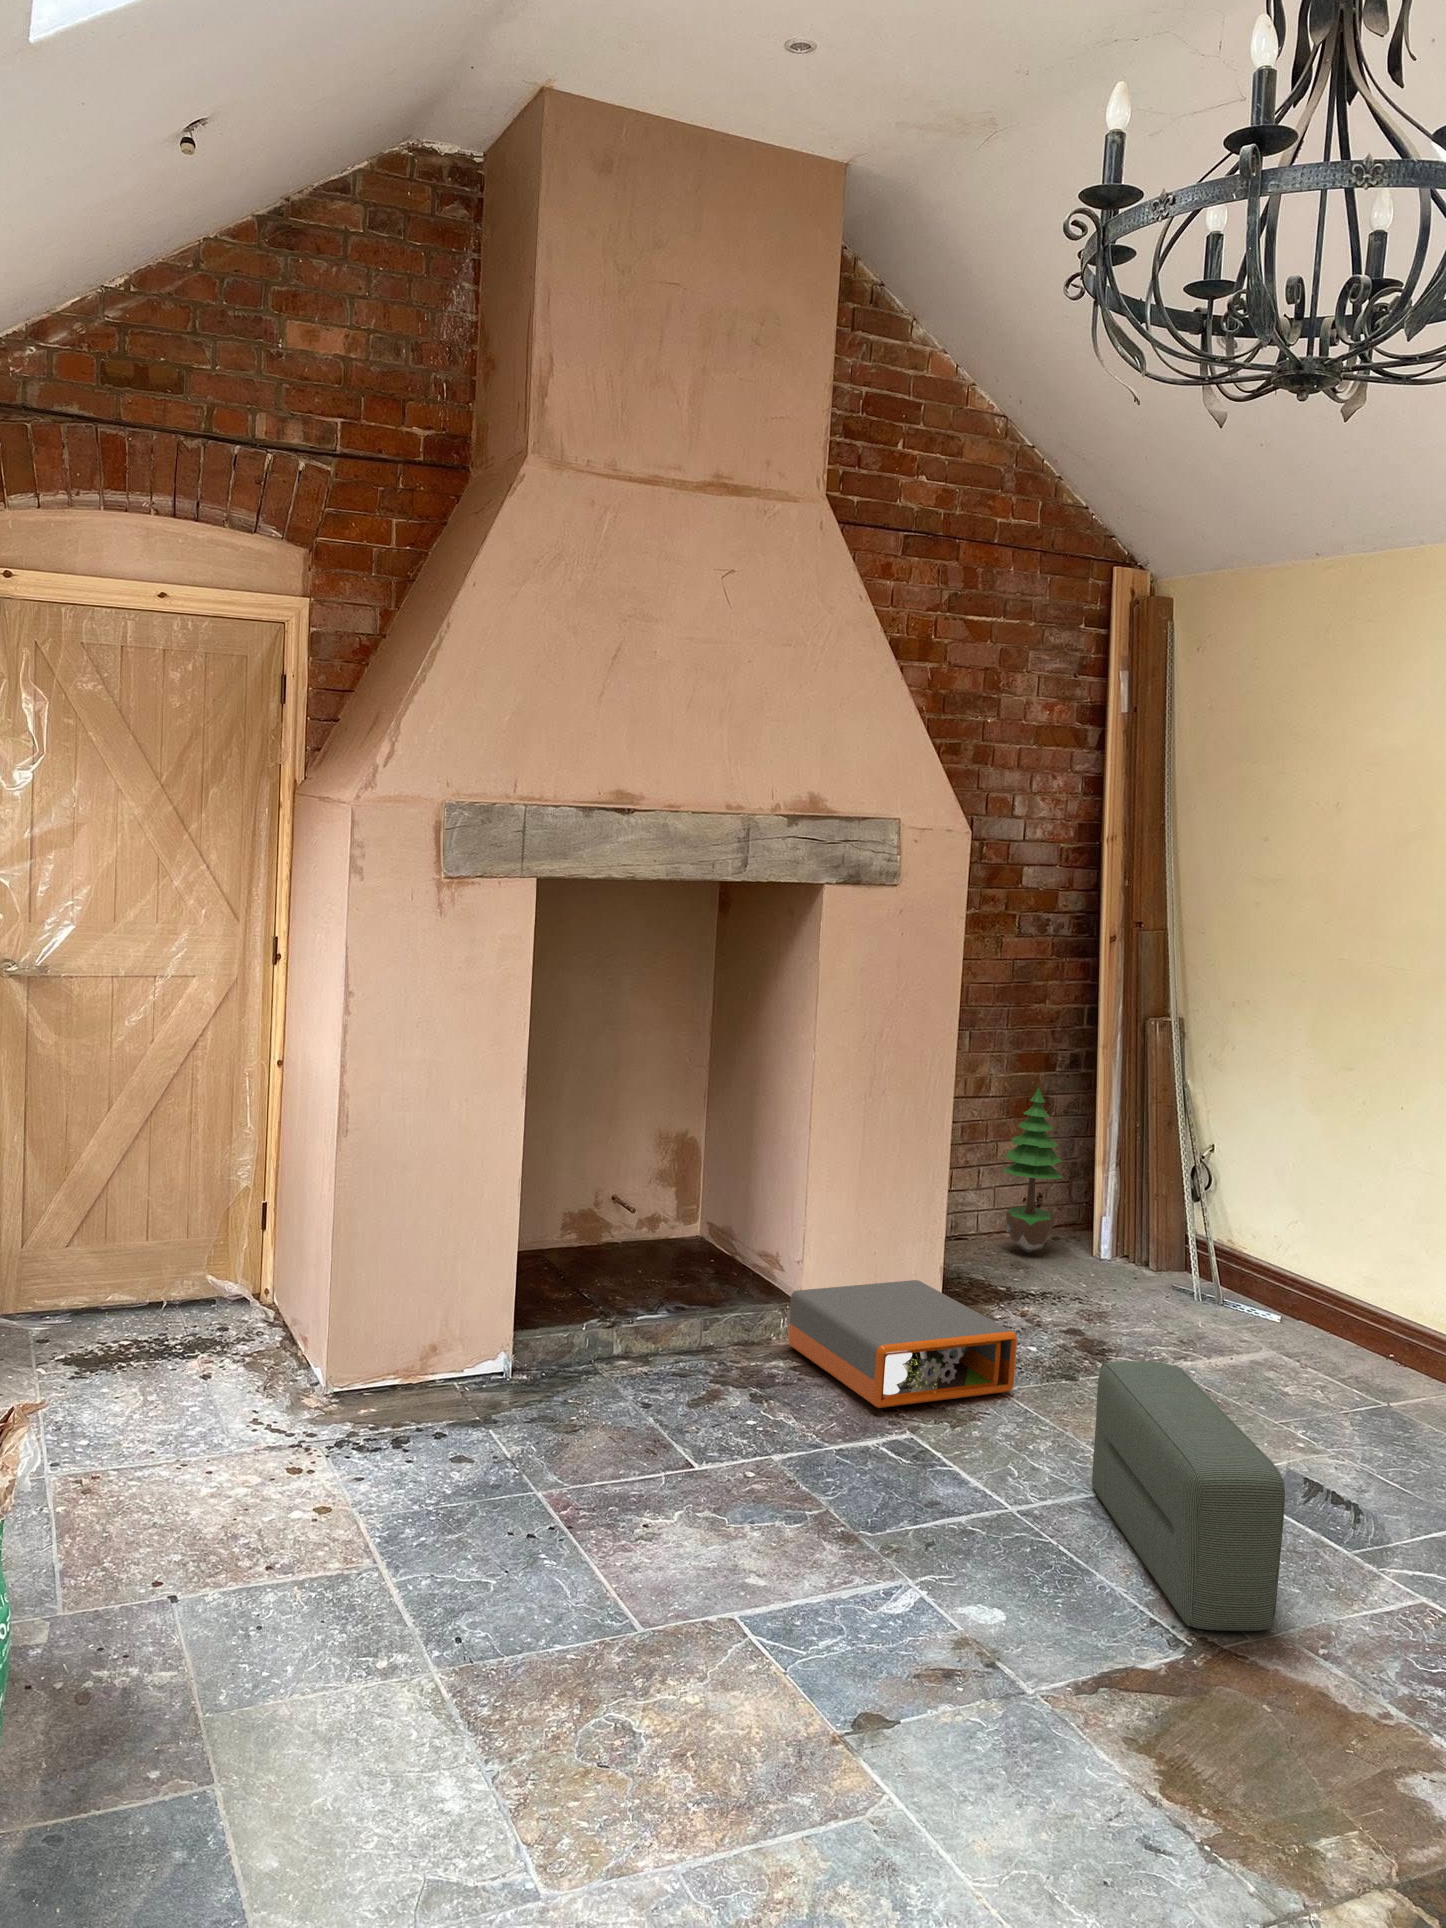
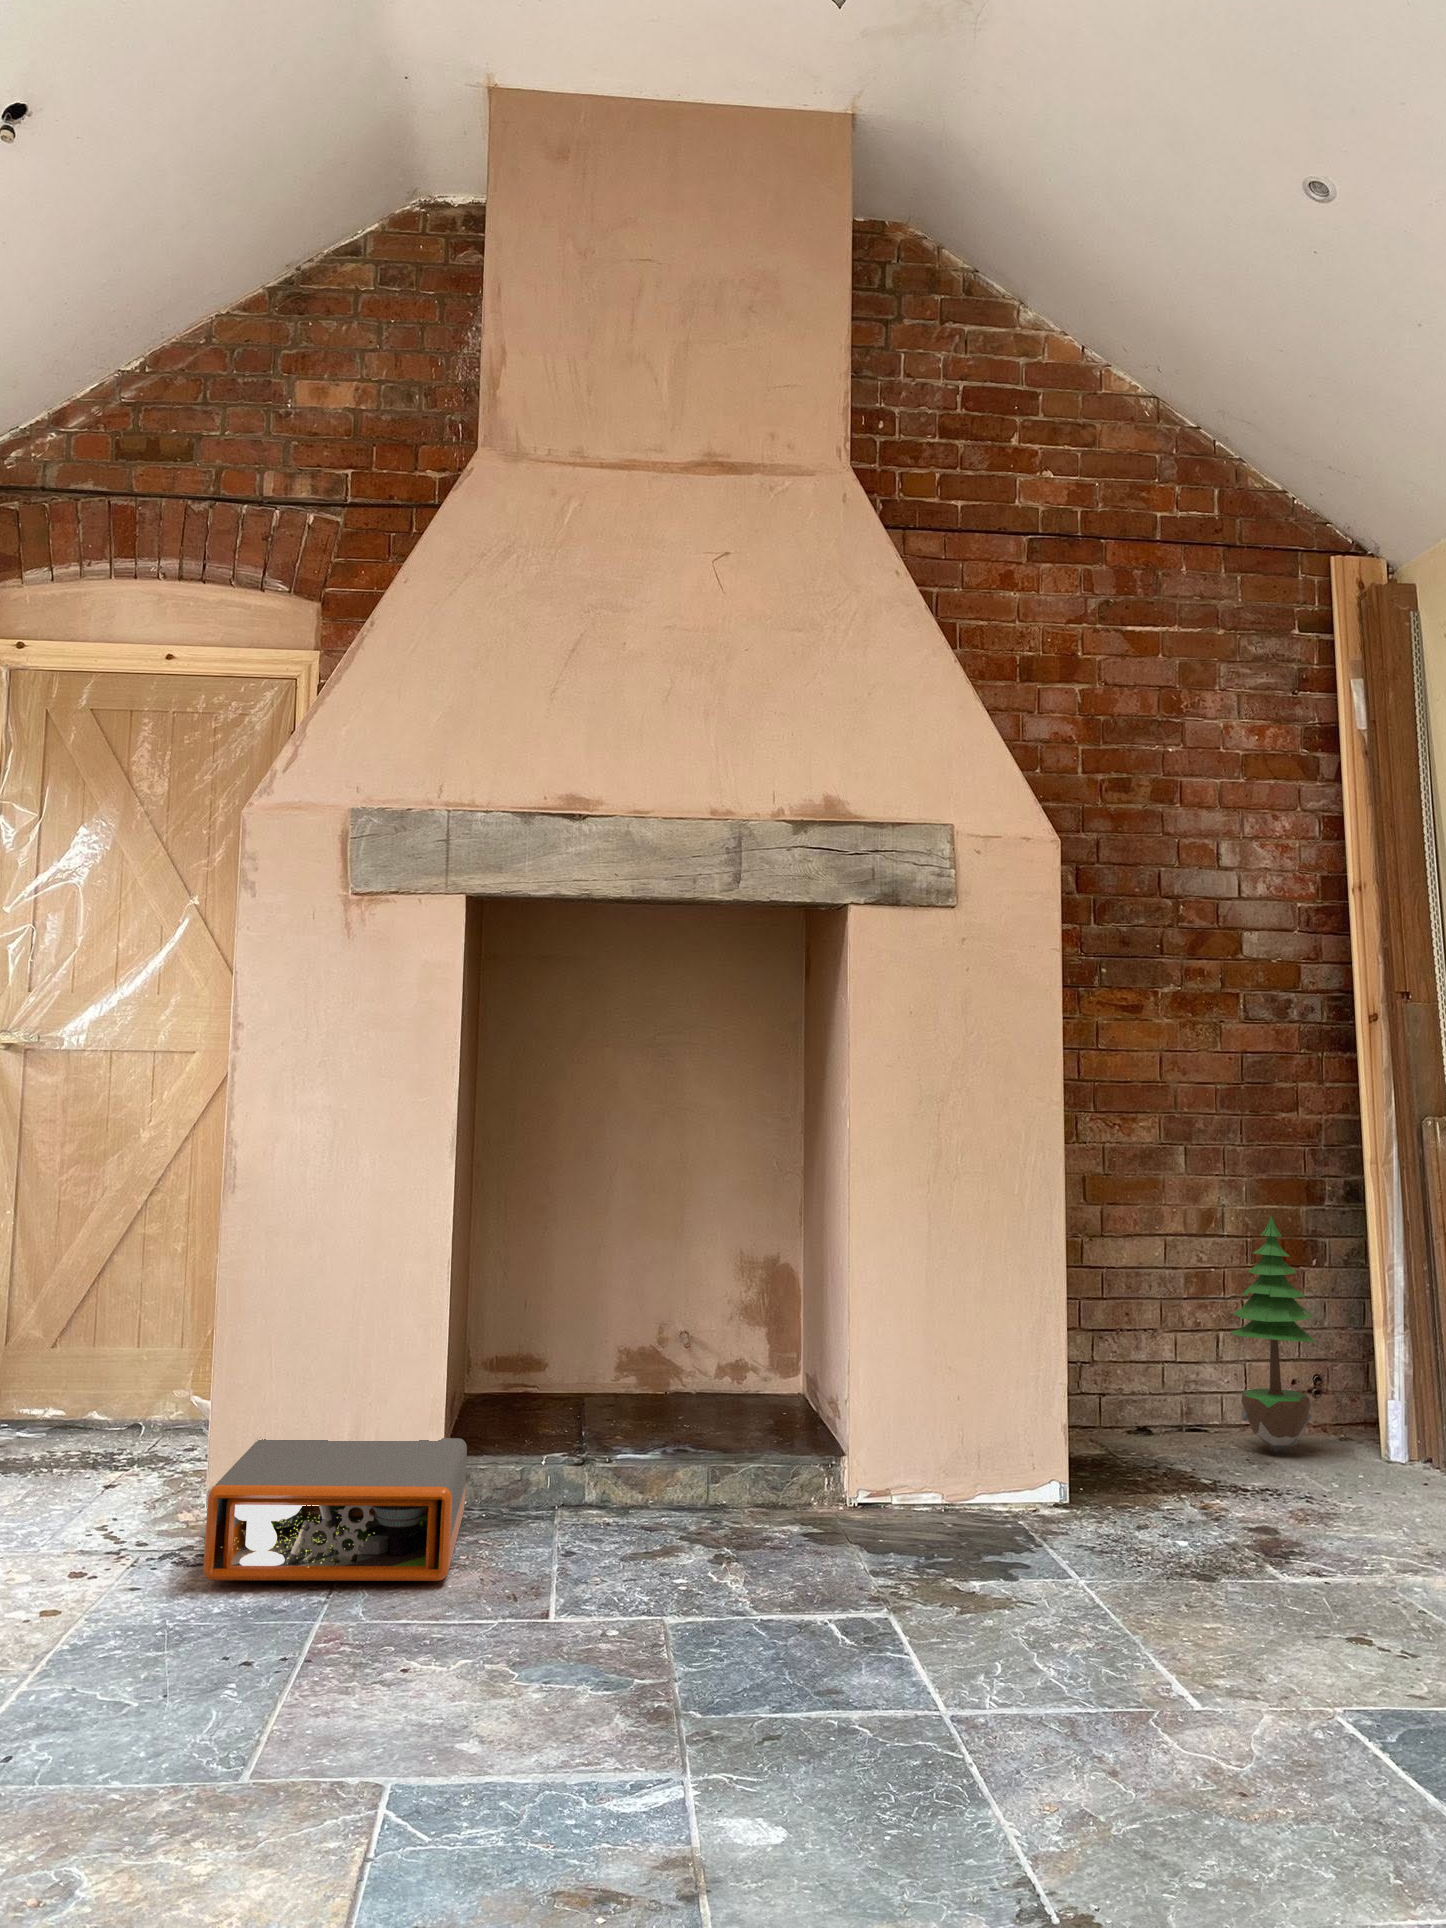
storage box: present [788,1280,1017,1408] -> present [203,1438,467,1581]
pouf: present [1092,1361,1285,1631] -> none [1035,1476,1204,1865]

